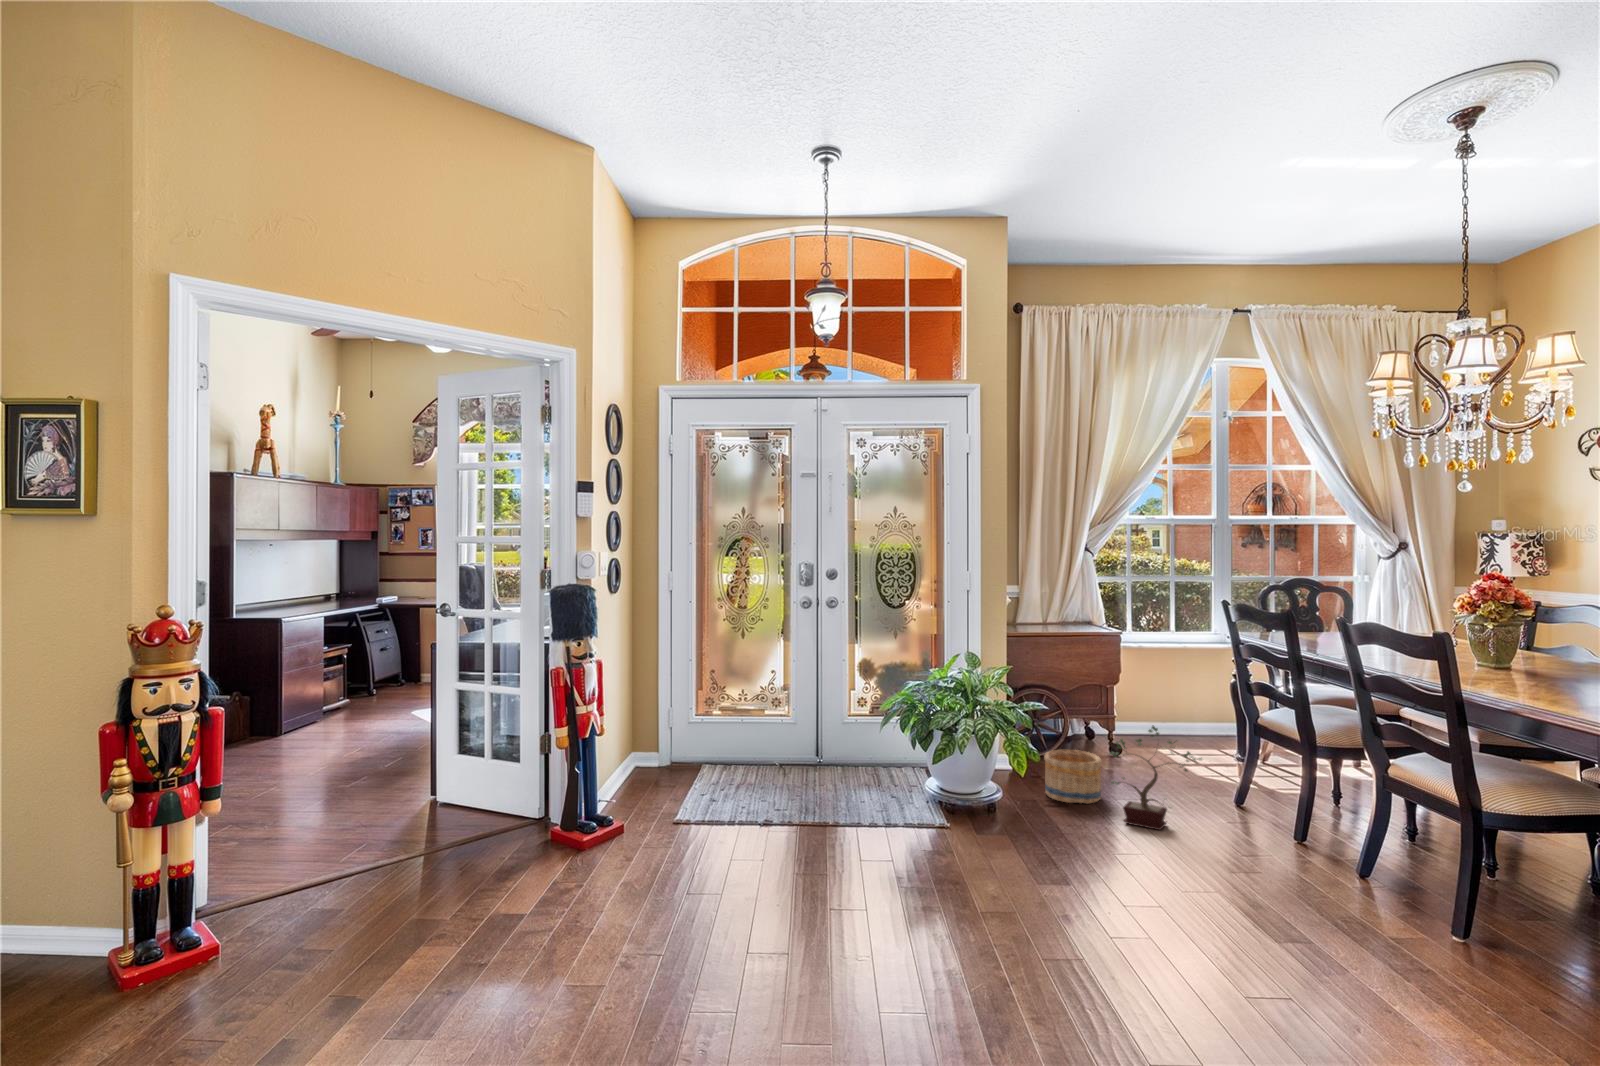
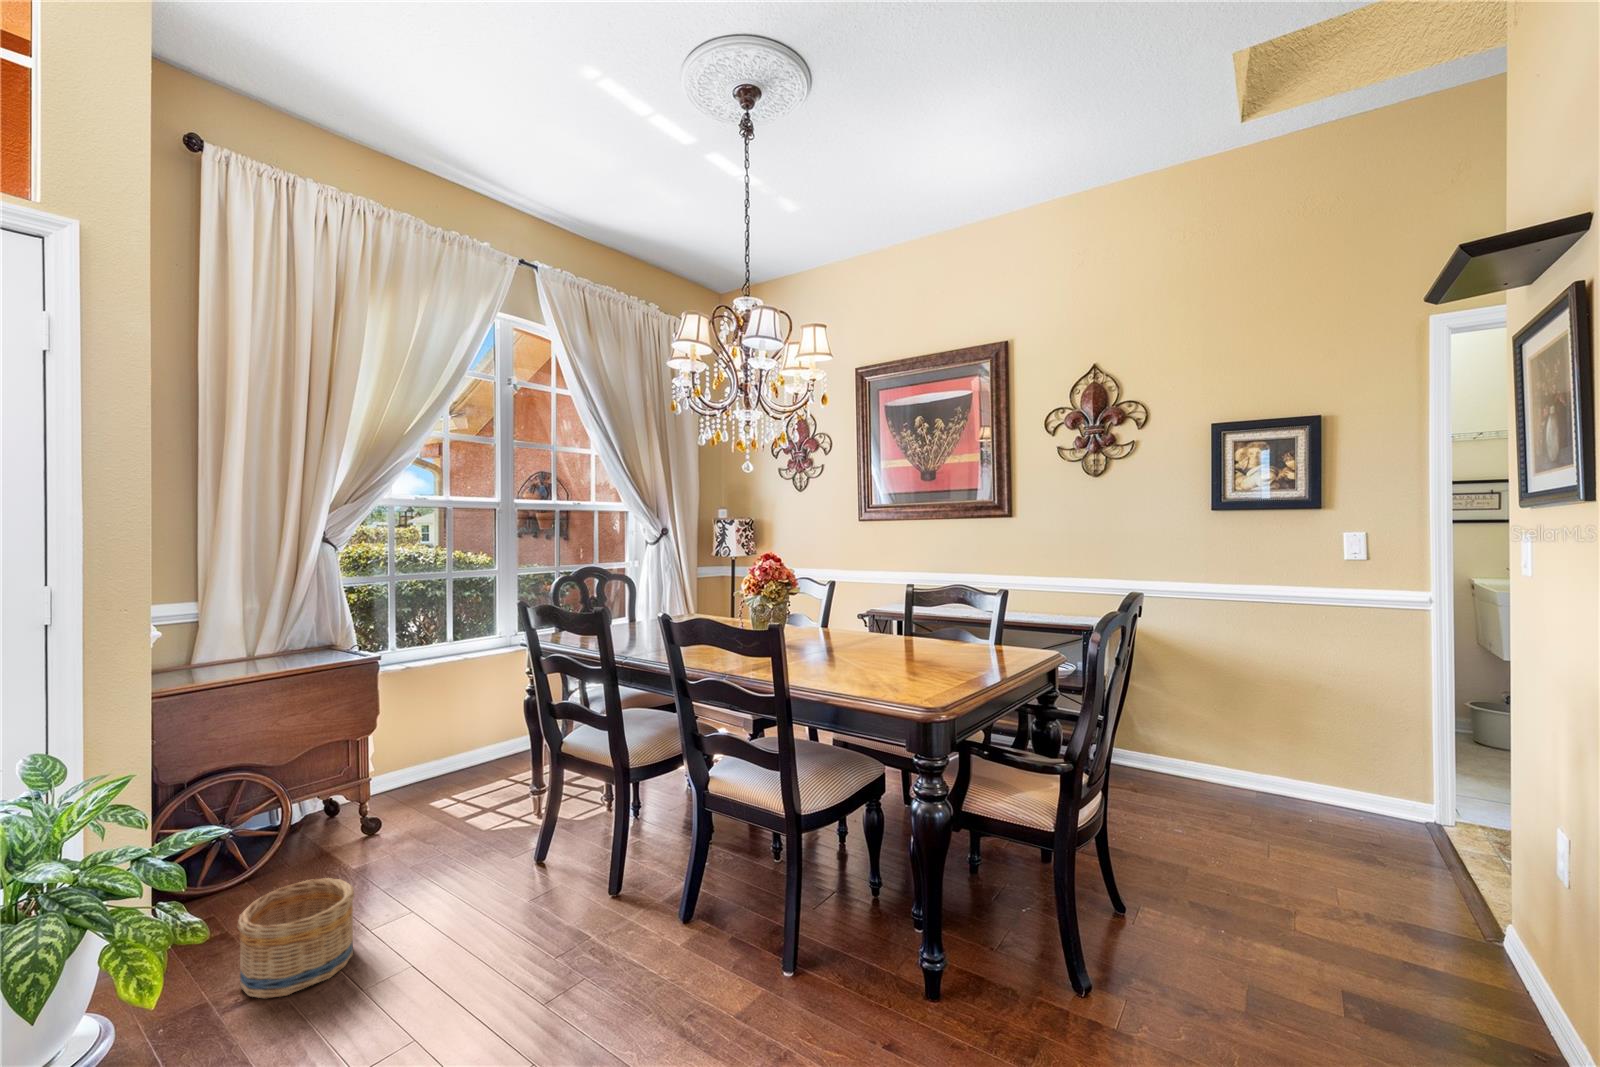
potted plant: present [1109,726,1202,830] -> none [366,824,530,1003]

